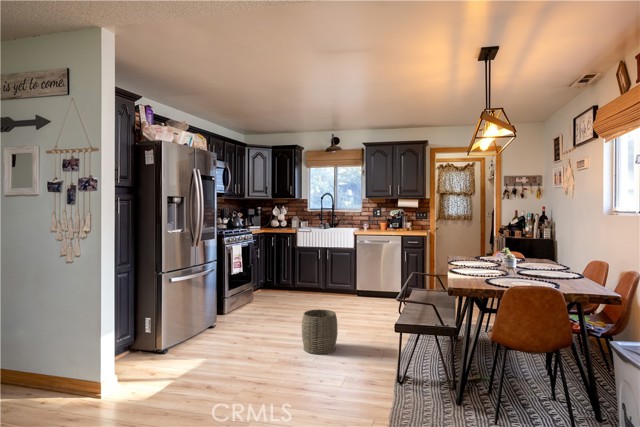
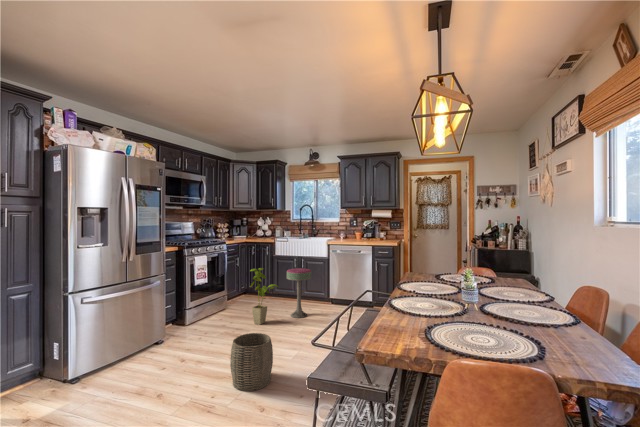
house plant: none [286,257,316,312] -> present [250,268,278,325]
bar stool: none [318,259,343,307] -> present [287,268,311,318]

